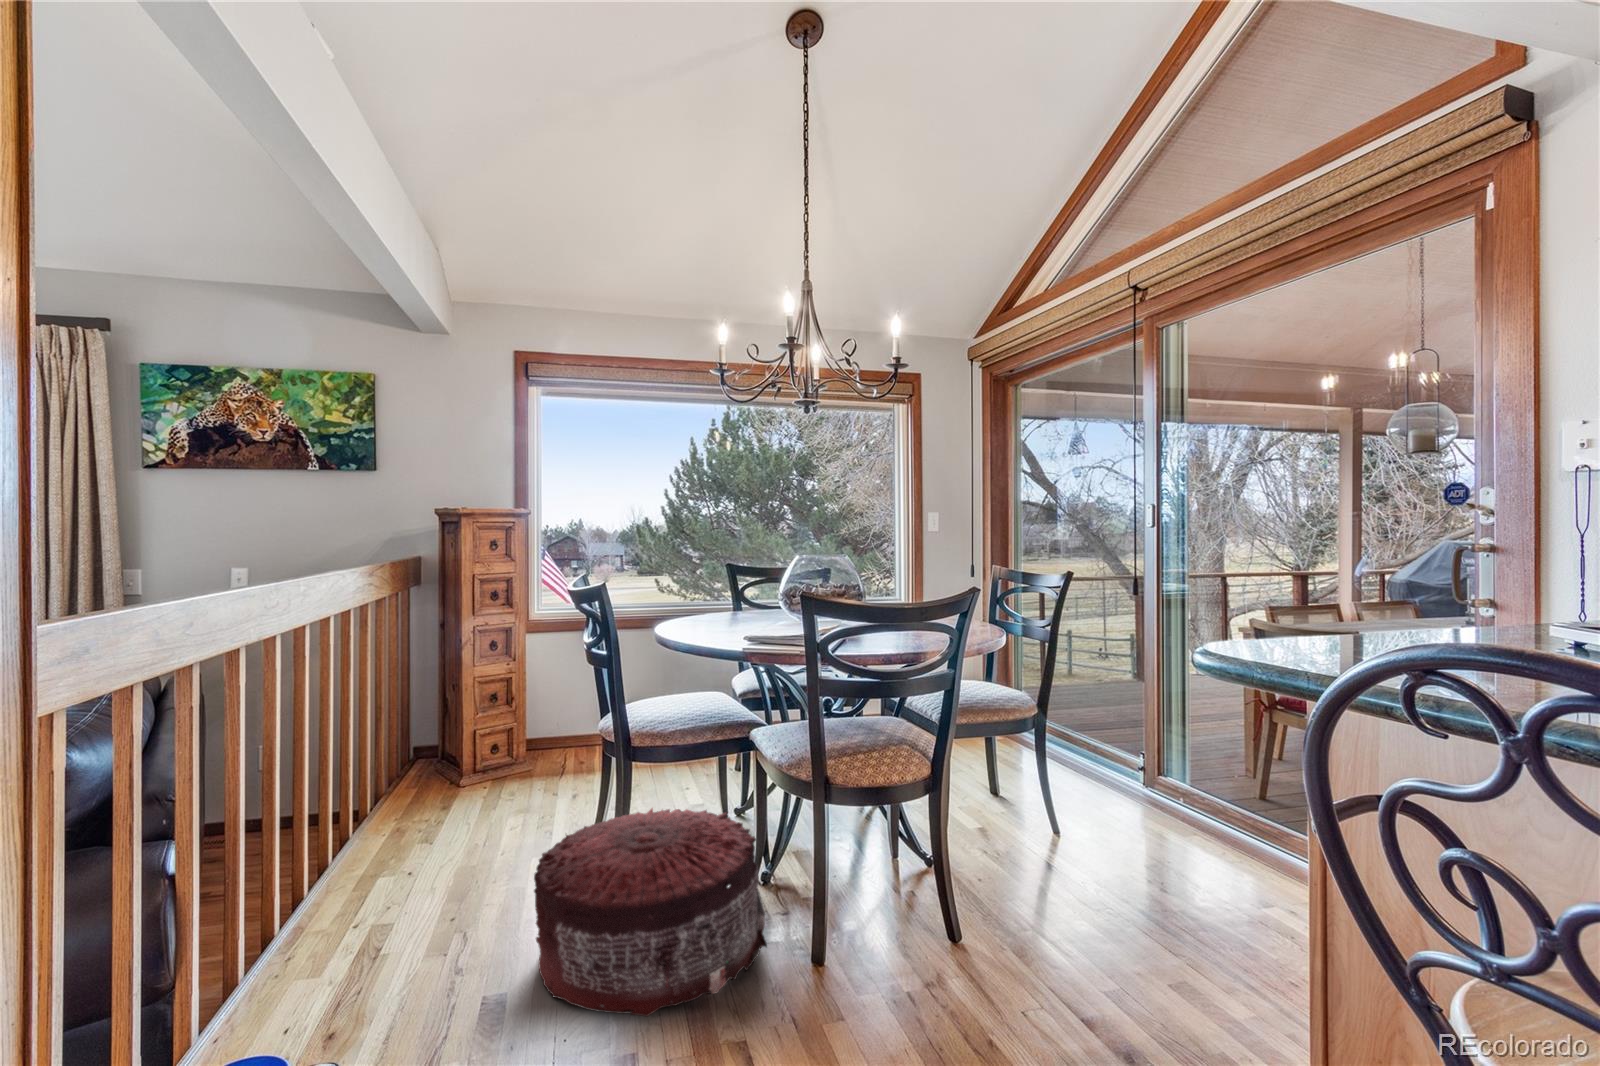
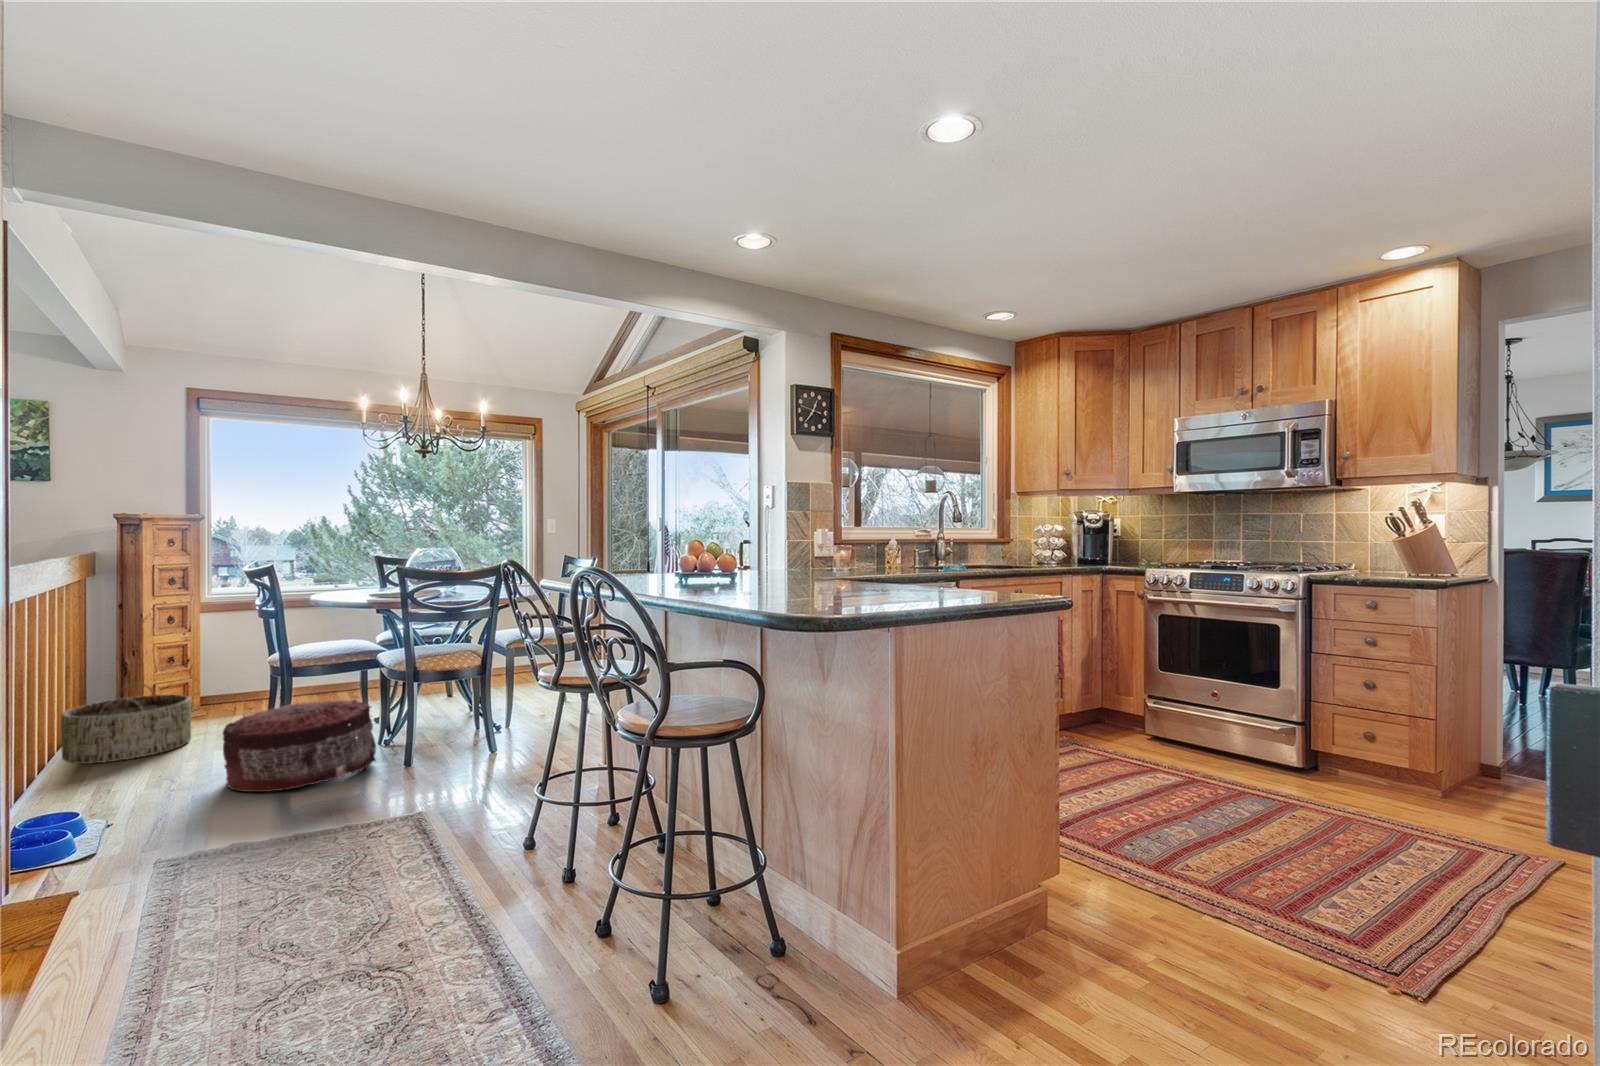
basket: none [358,736,509,863] -> present [61,683,191,764]

